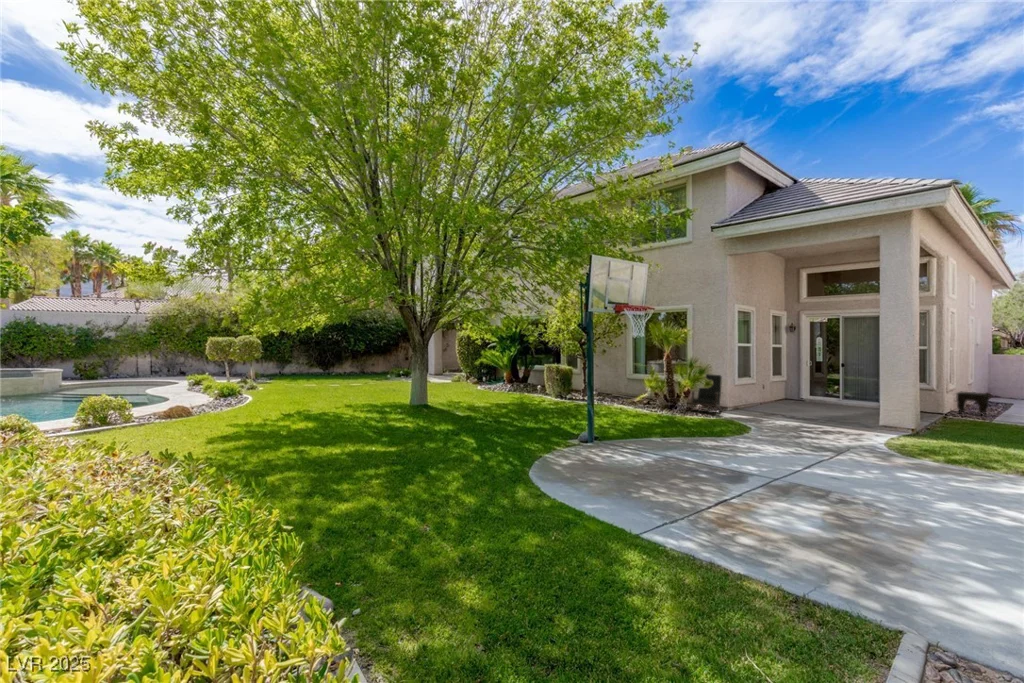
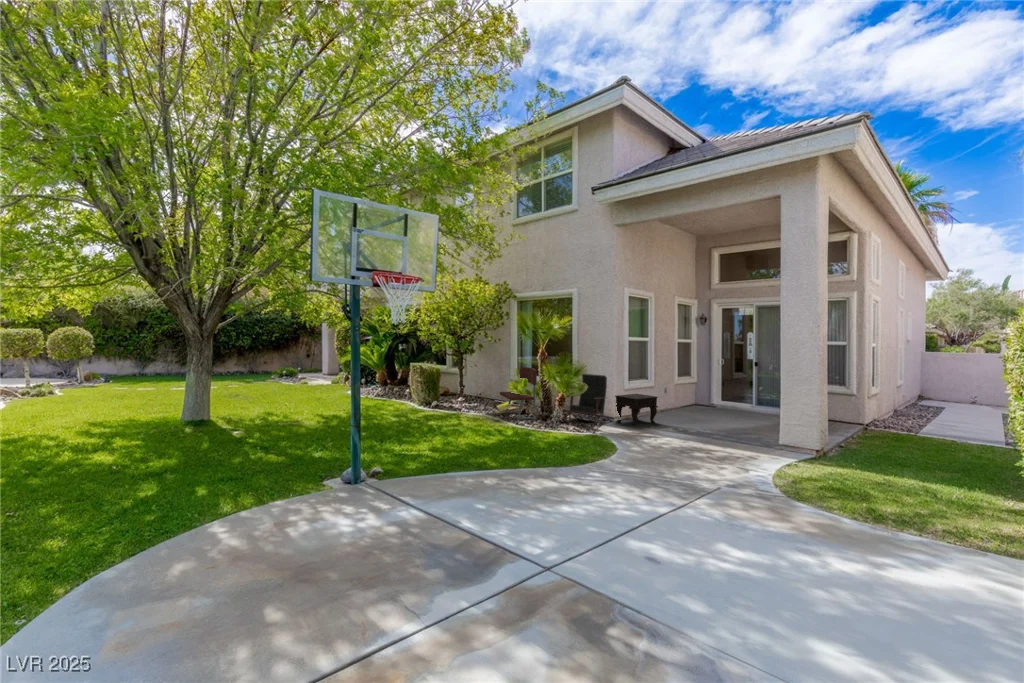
bench: none [629,368,664,410] -> present [500,367,537,420]
side table: present [956,391,989,416] -> present [615,394,658,426]

